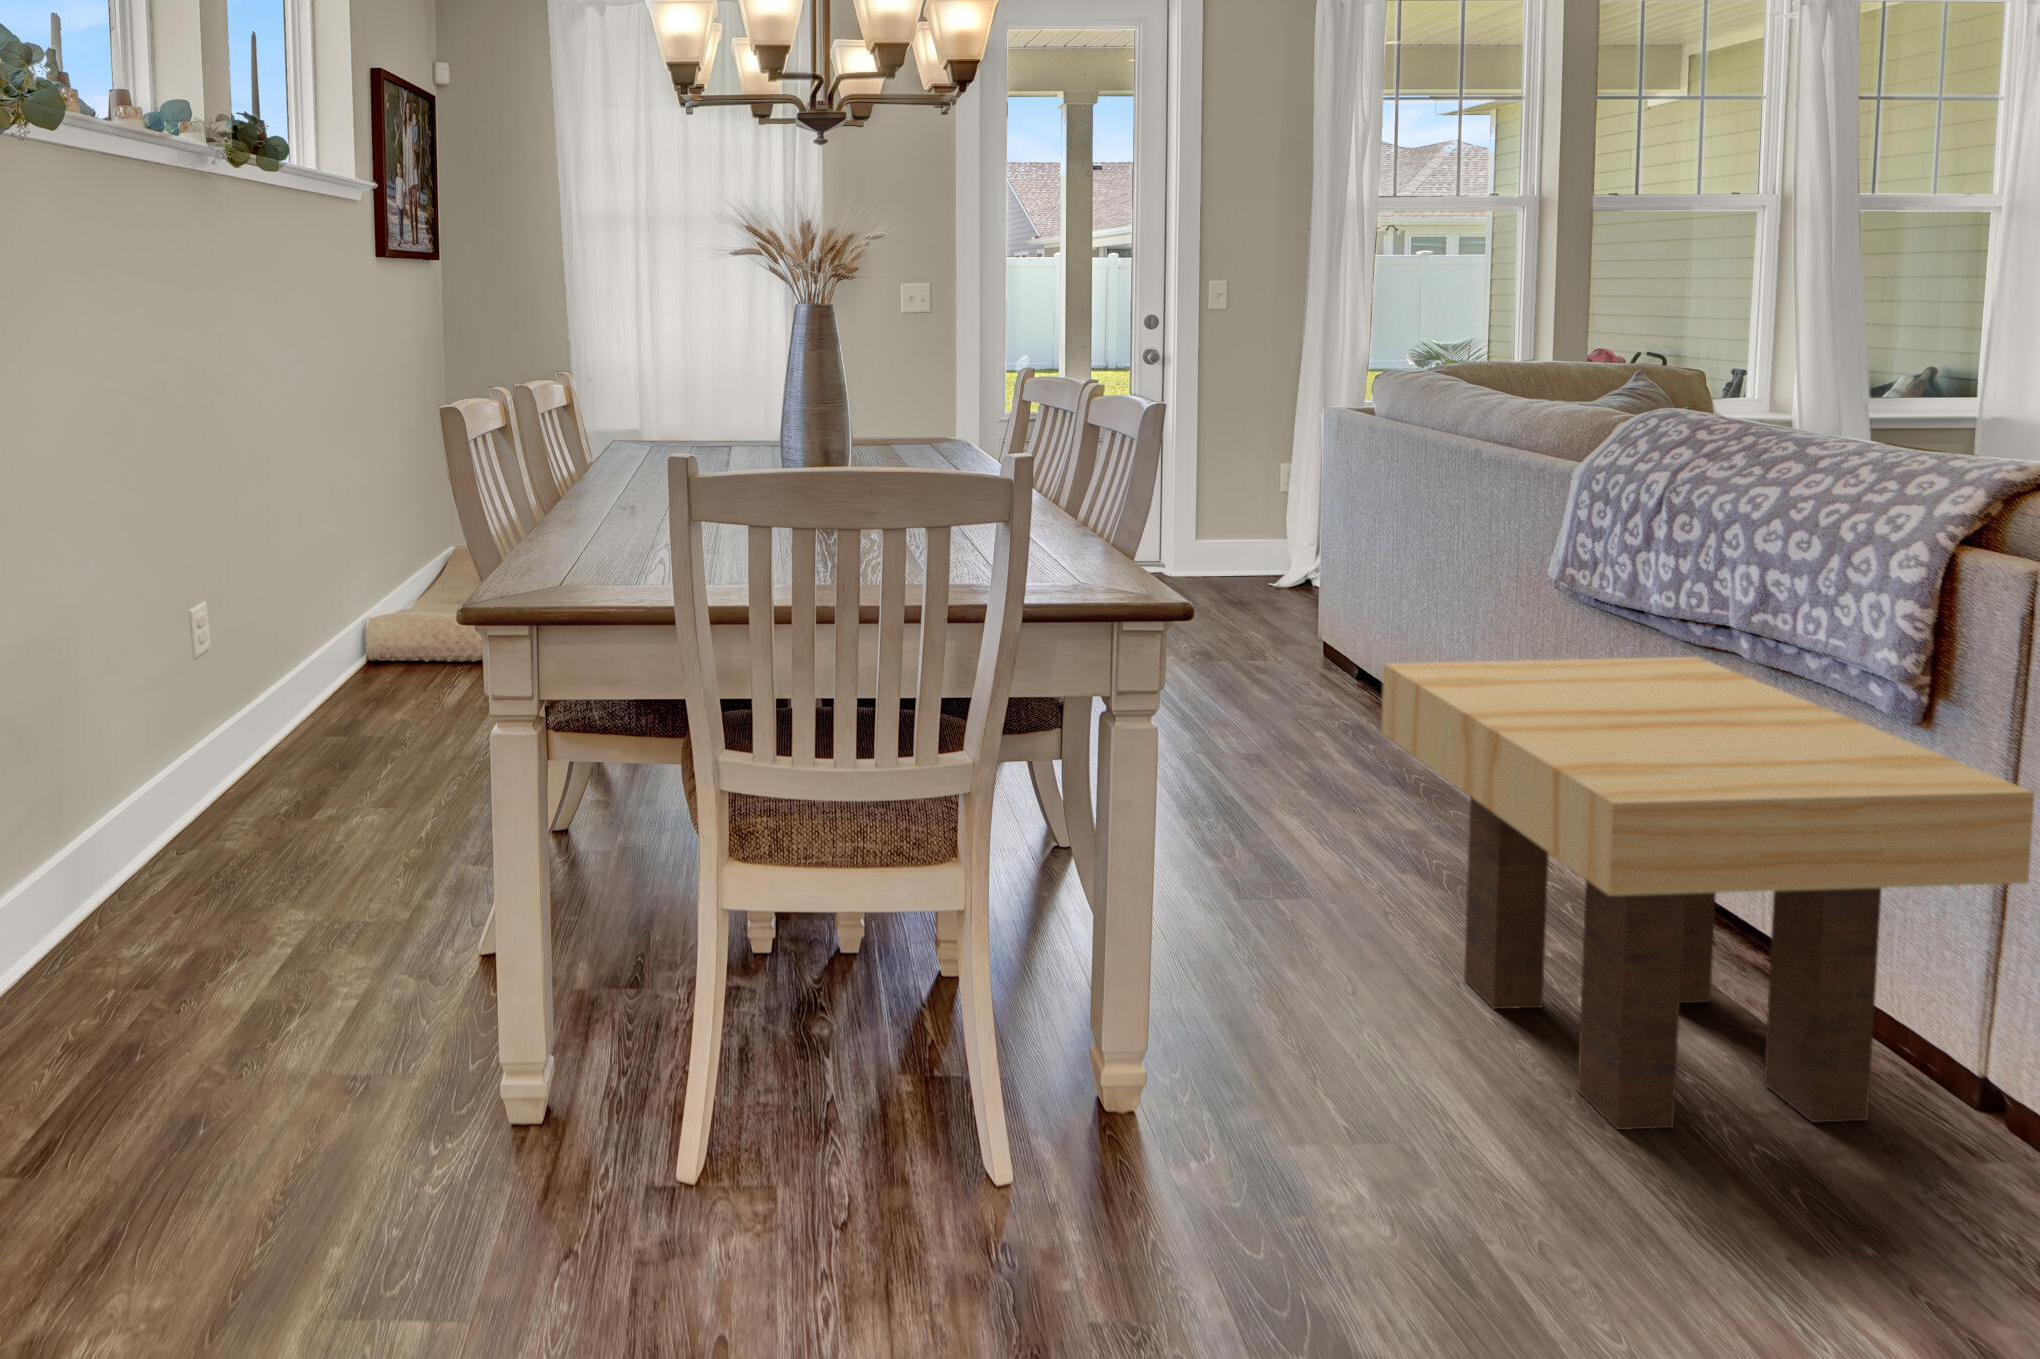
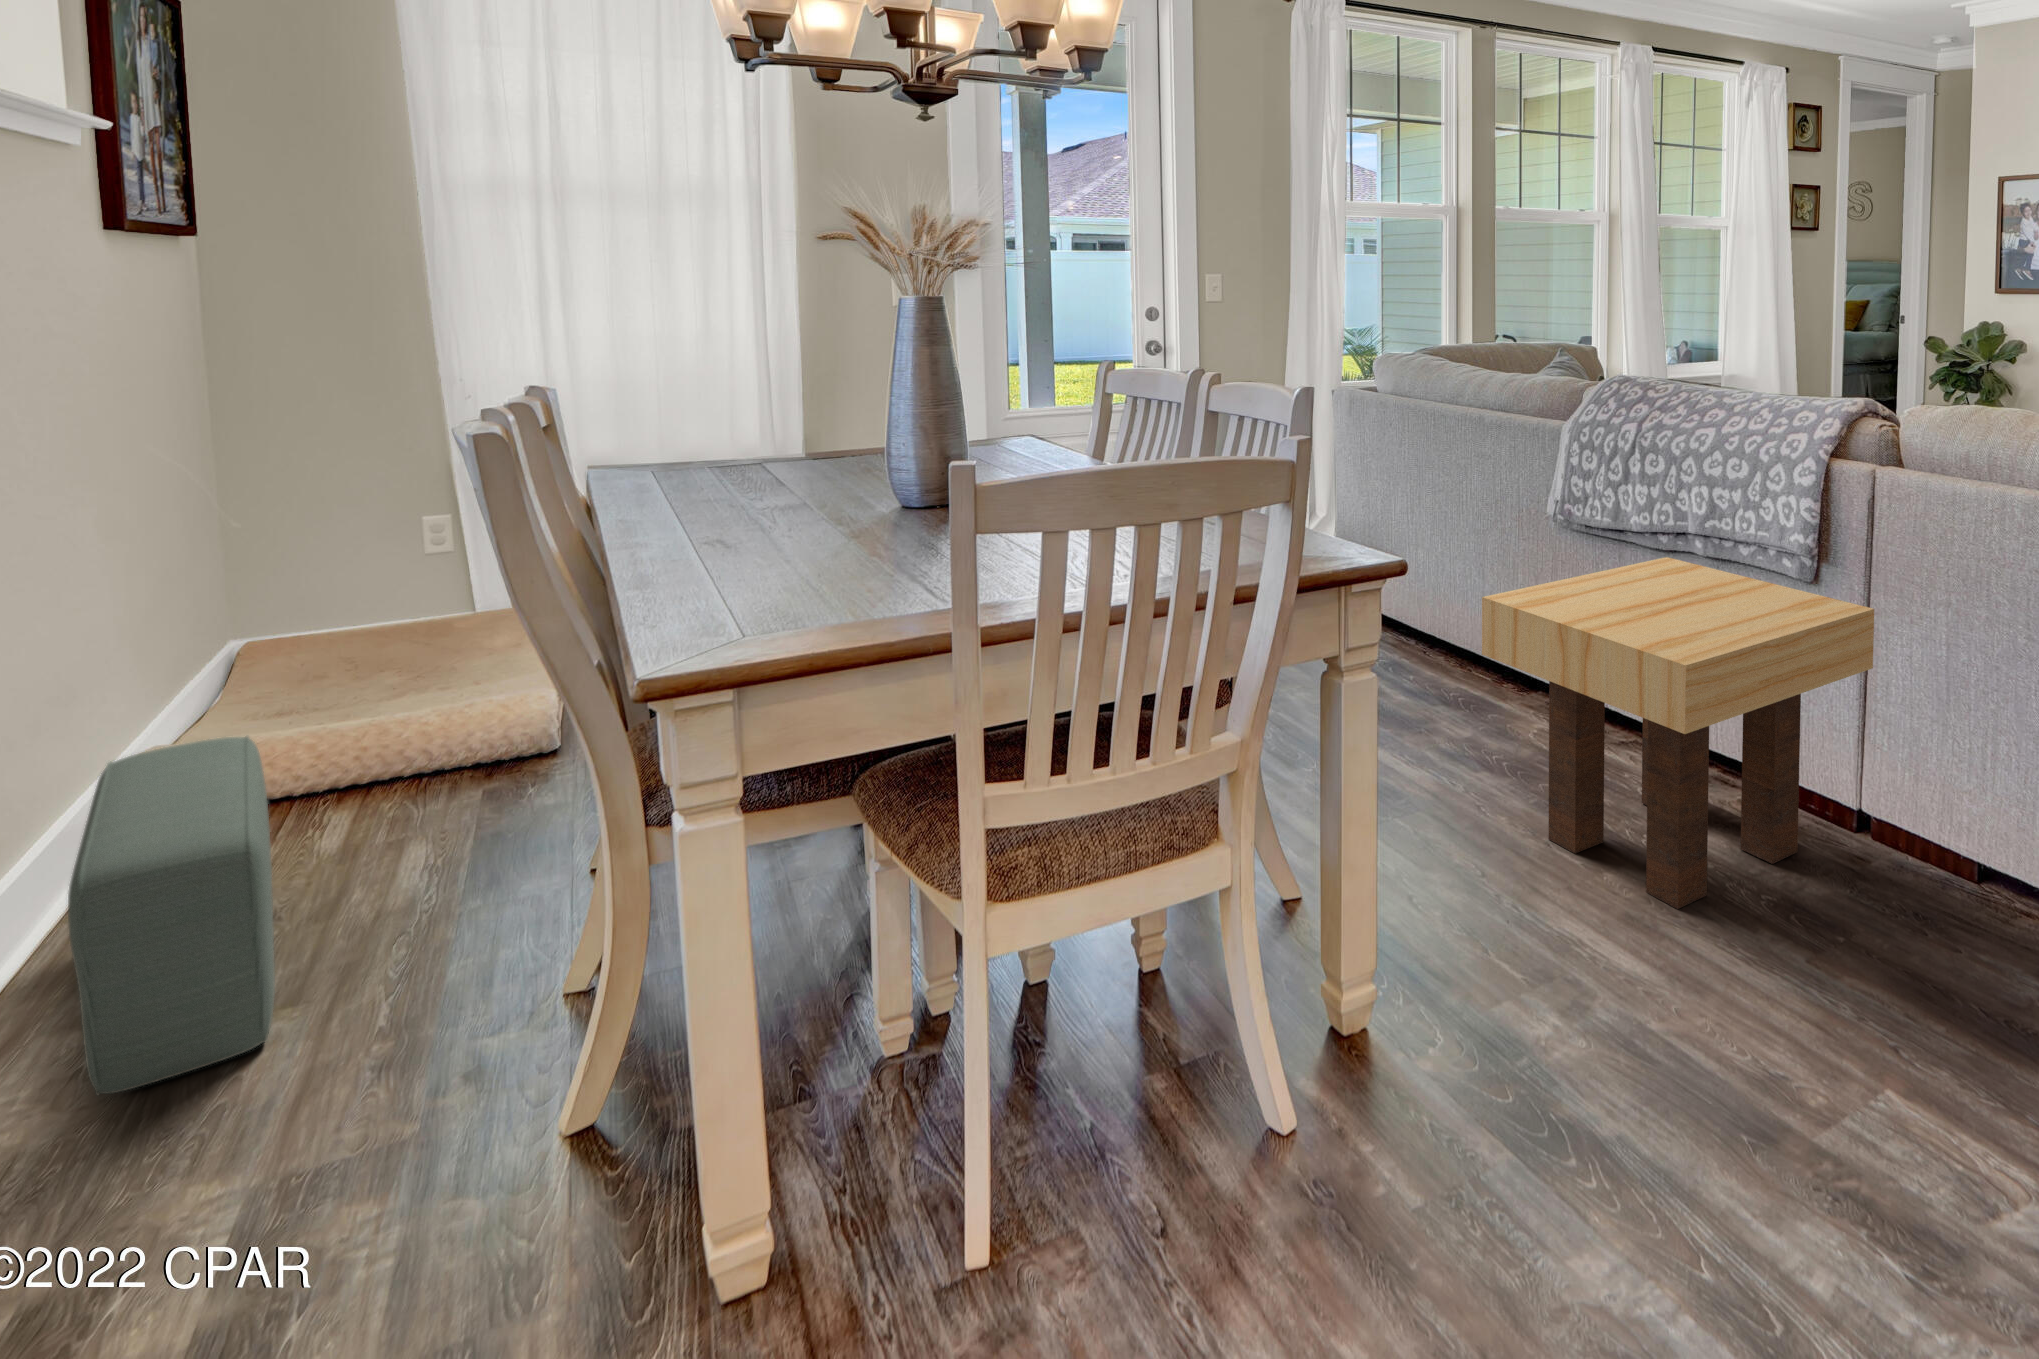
pouf: none [286,600,421,824] -> present [68,736,275,1096]

